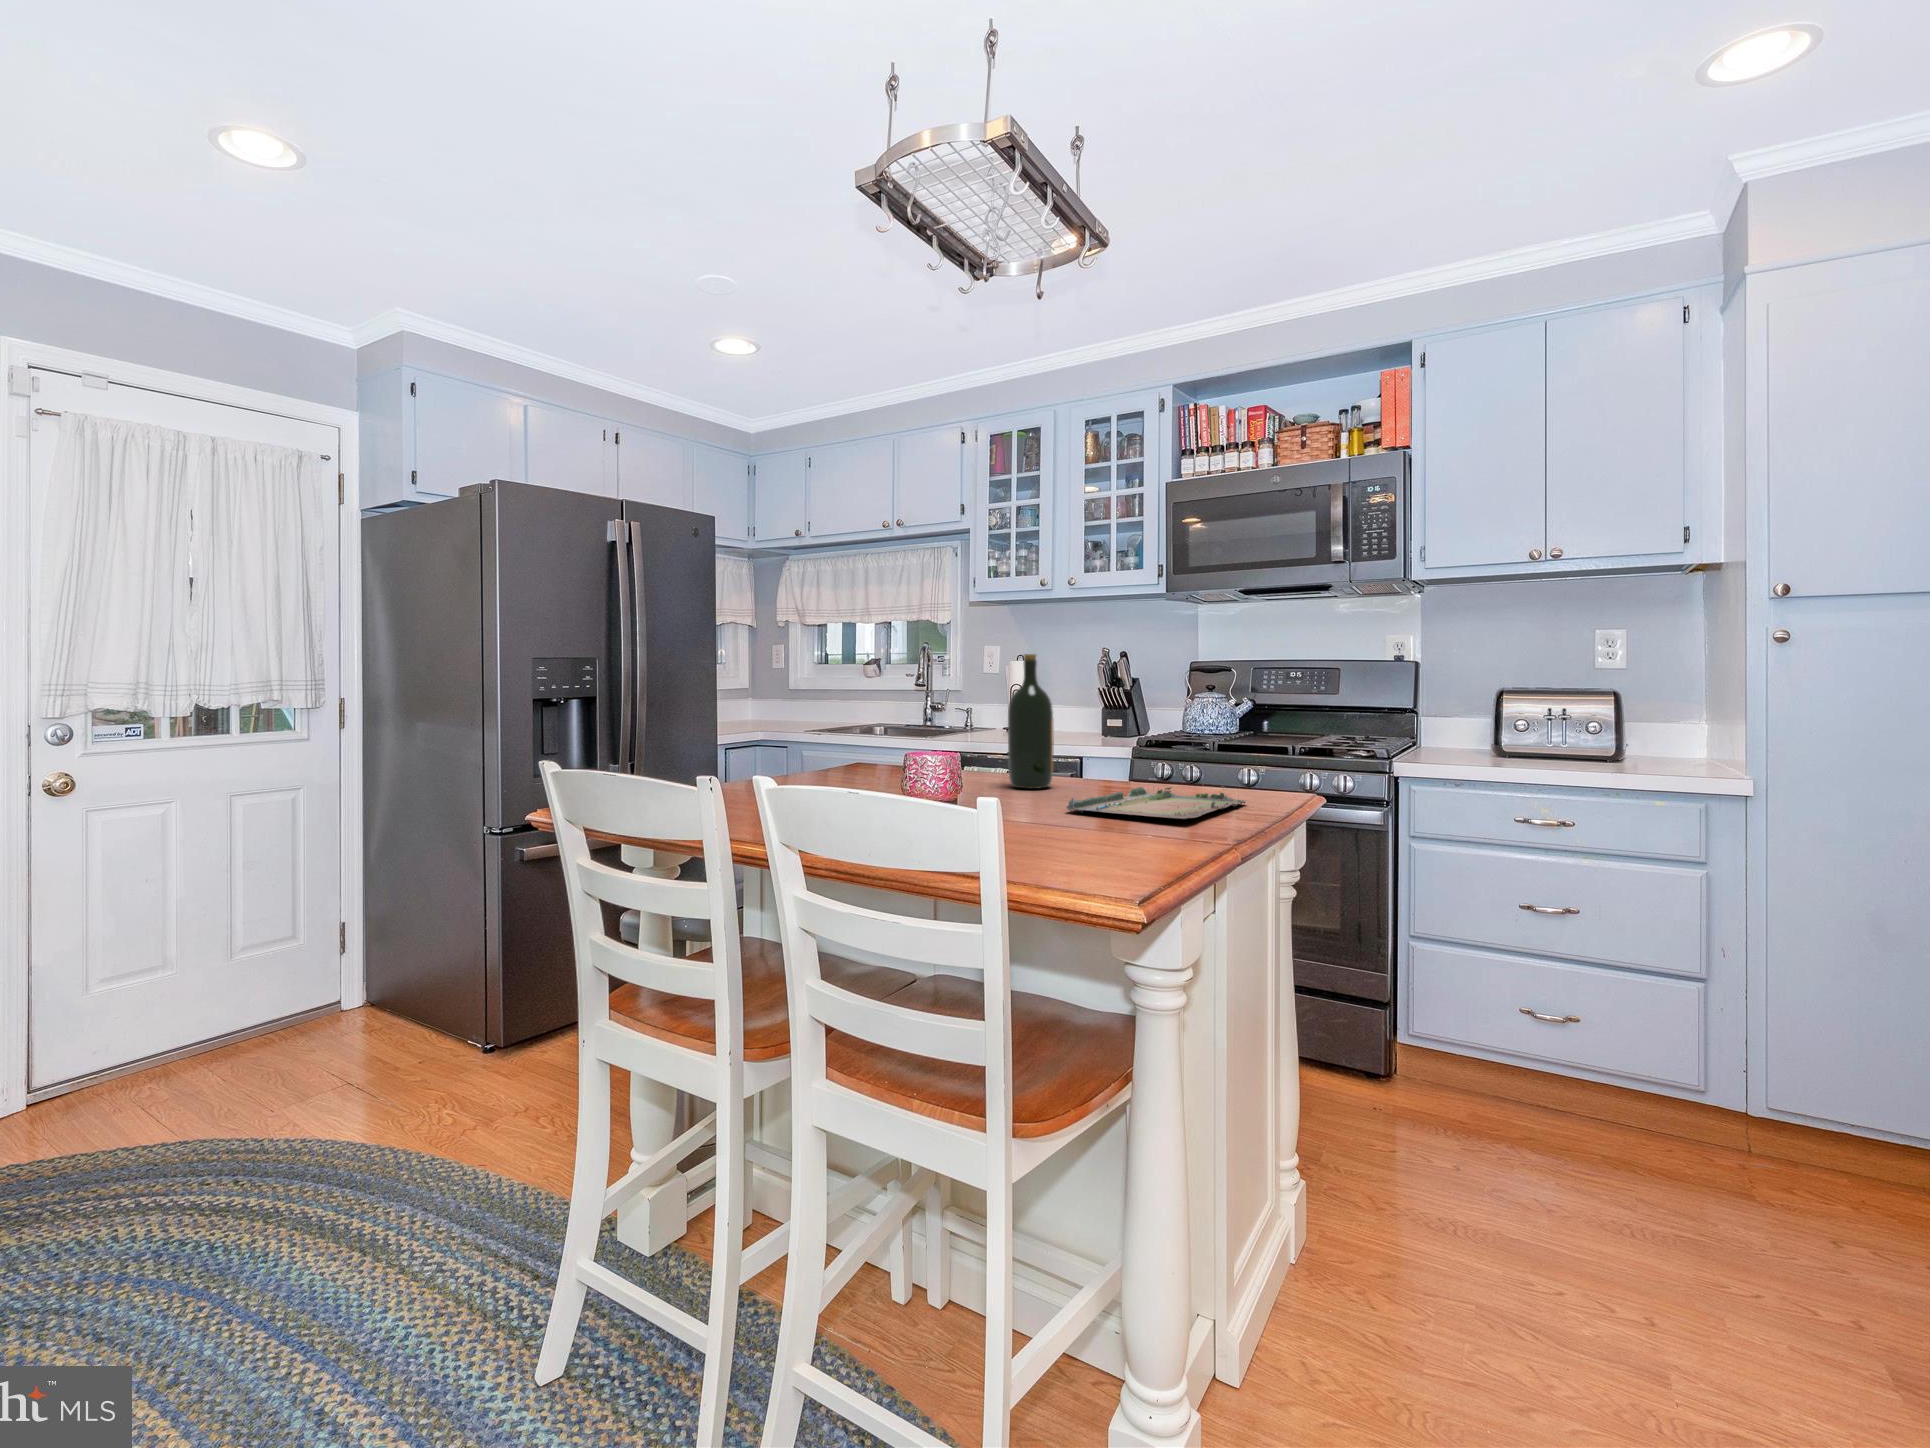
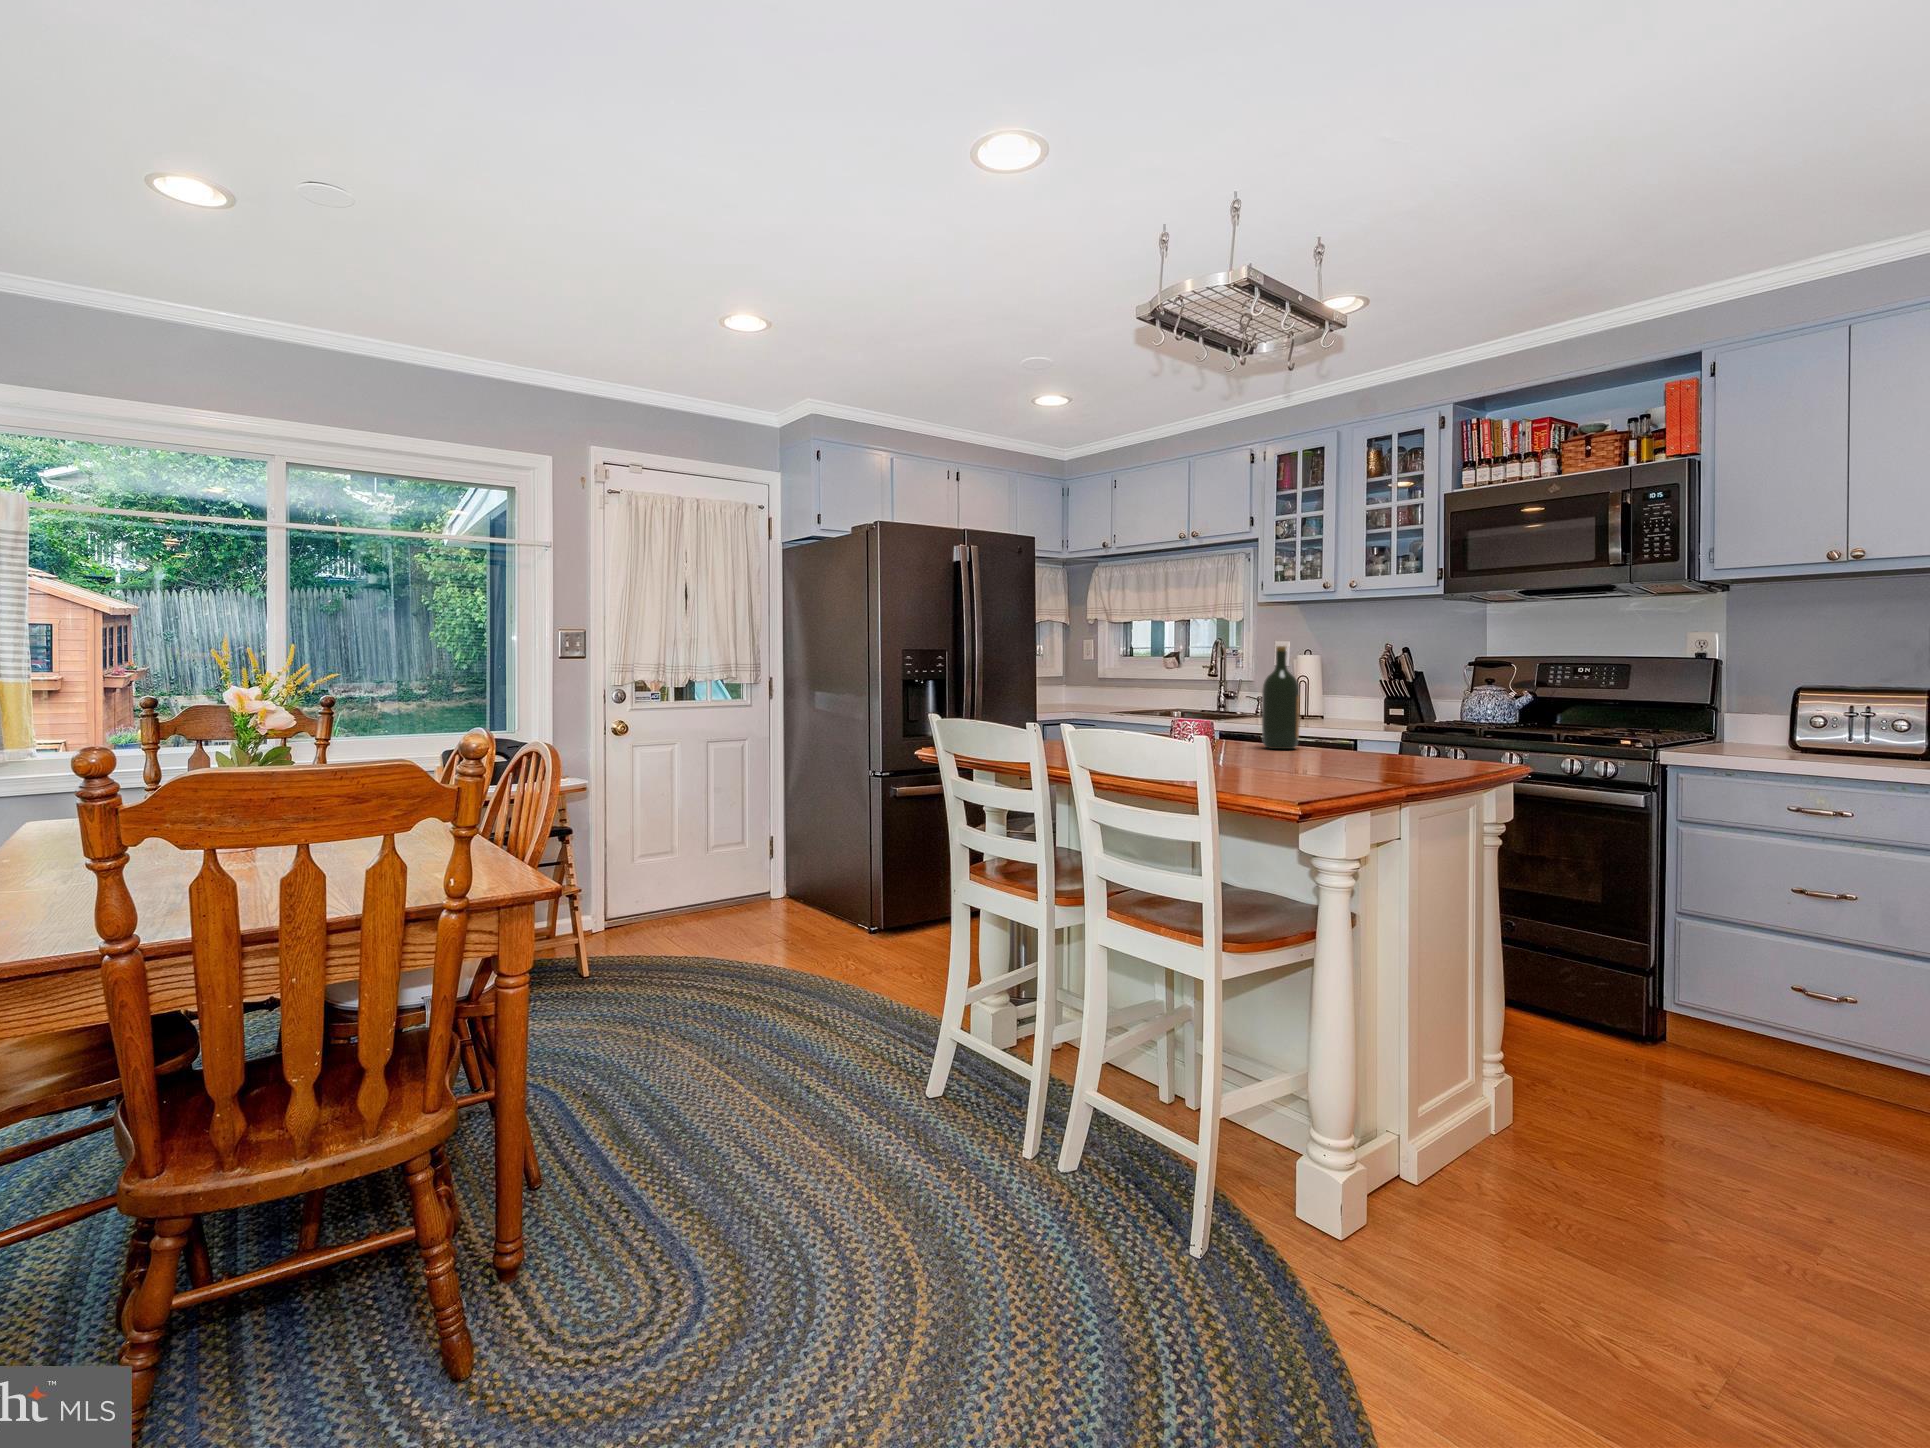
tray: present [1066,786,1246,819] -> none [1295,747,1451,767]

